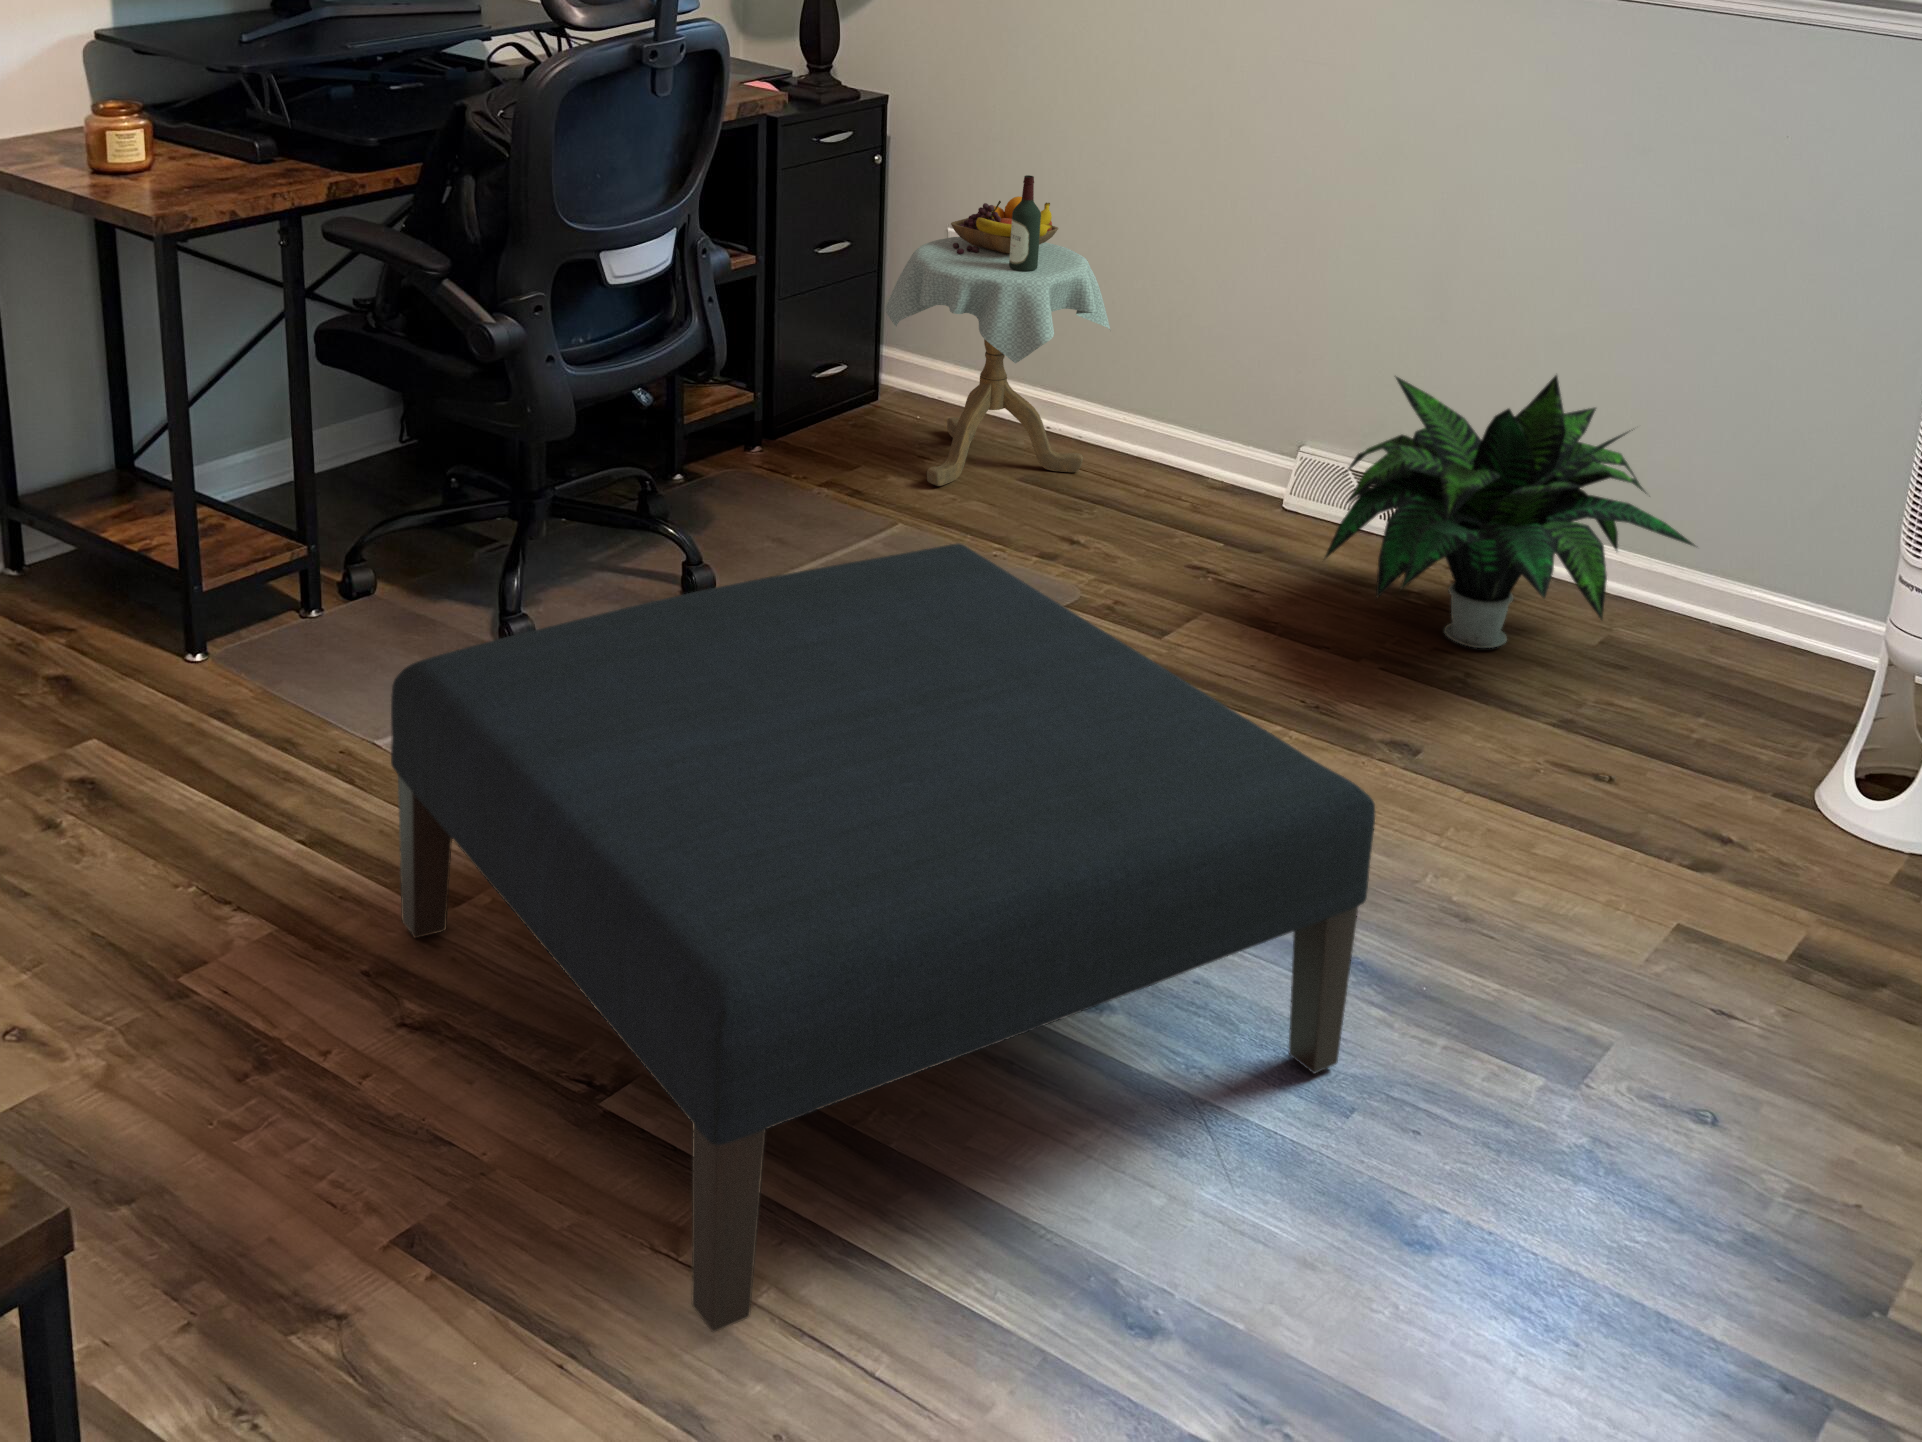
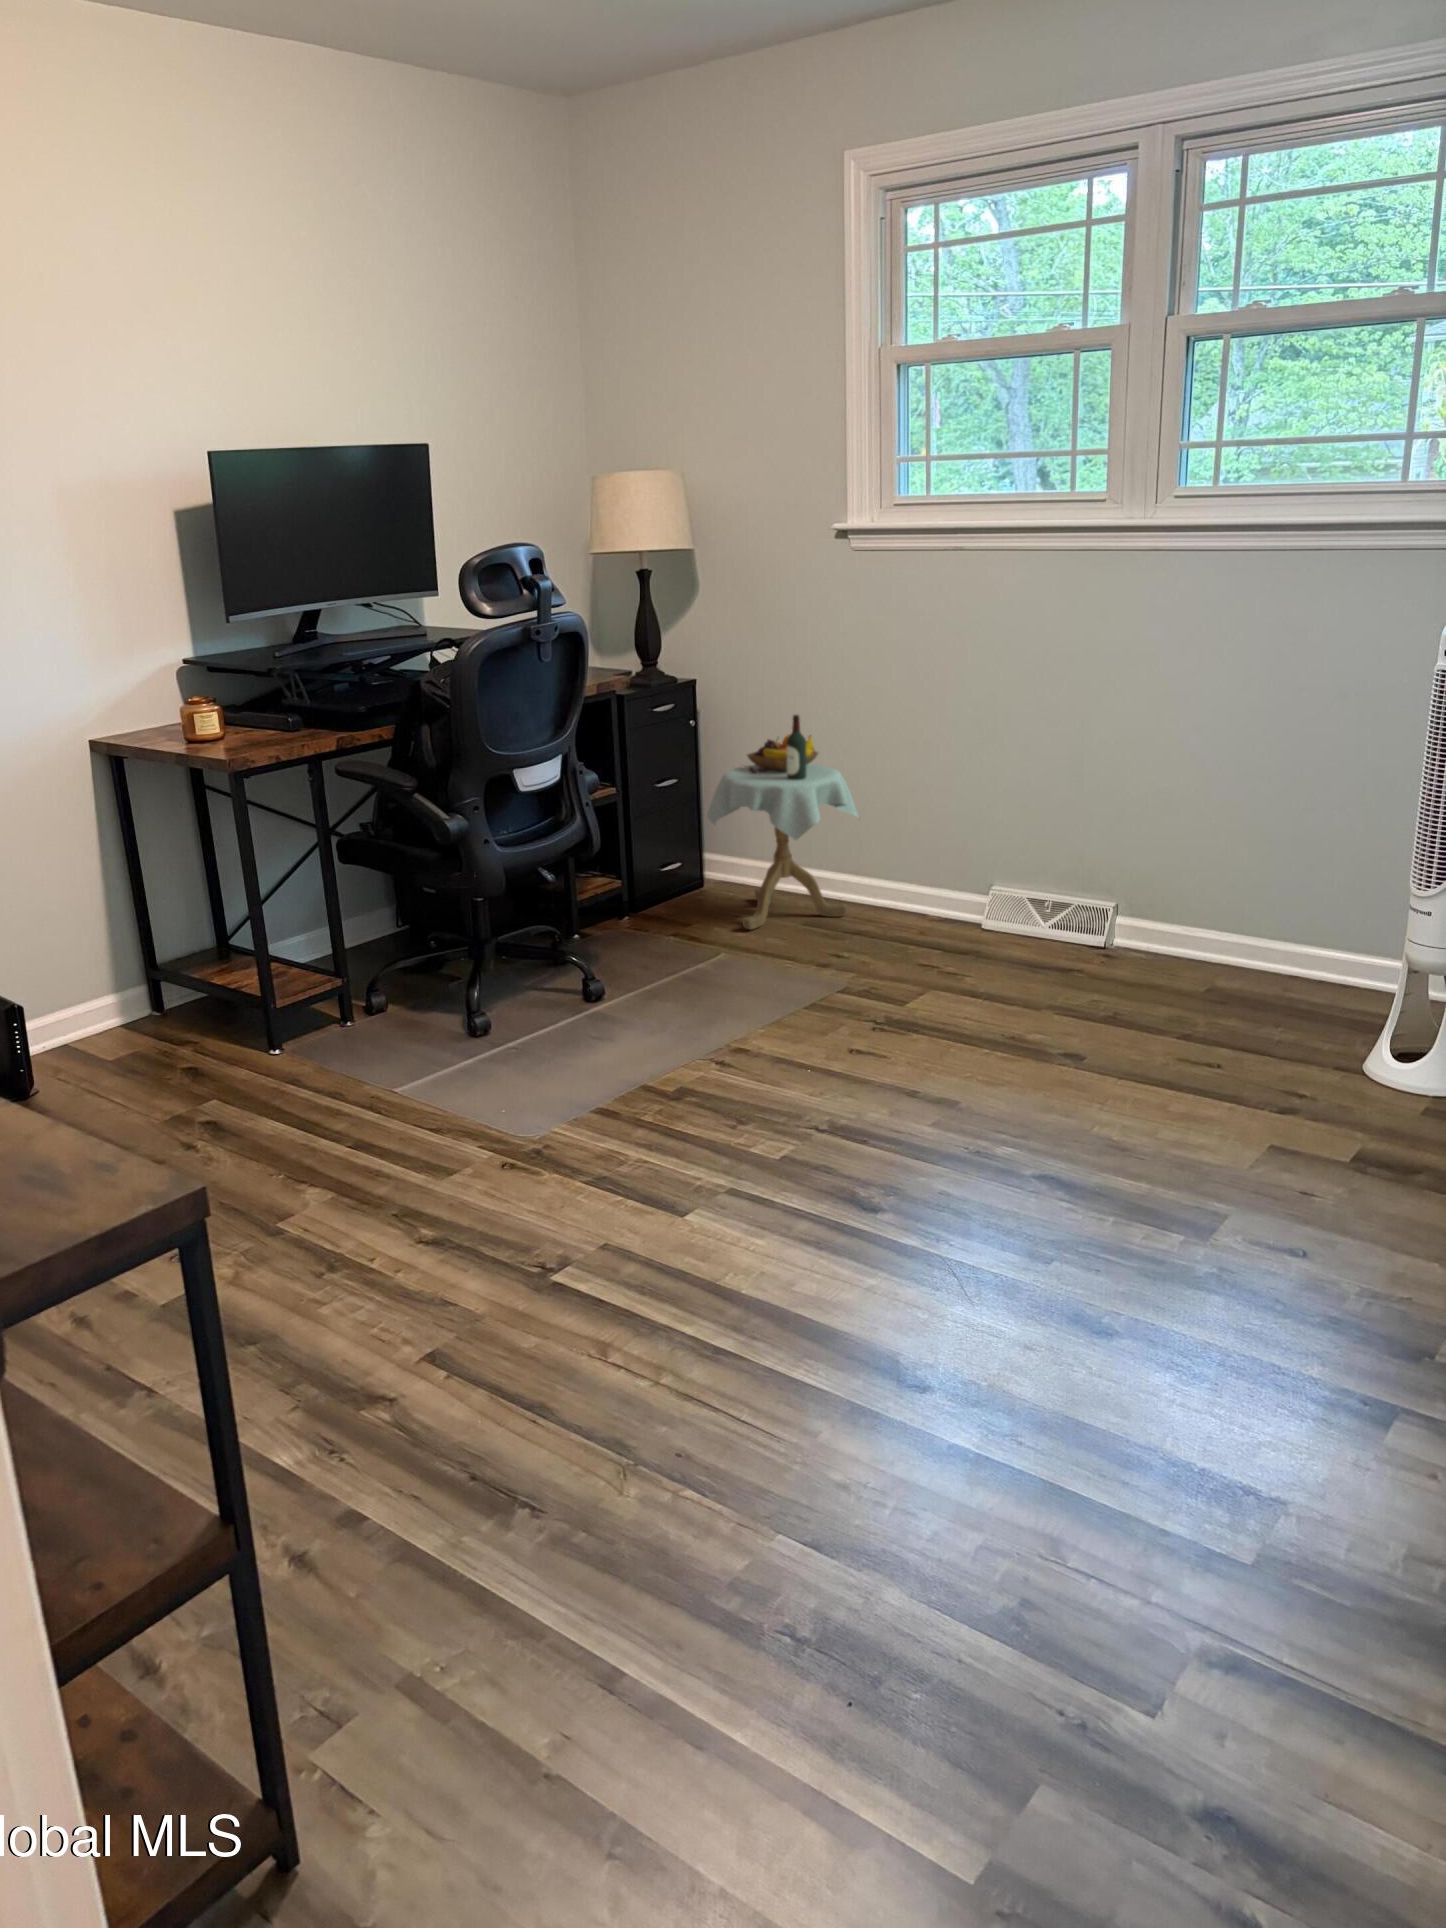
potted plant: present [1325,375,1695,648] -> none [1011,806,1272,999]
ottoman: present [391,543,1375,1332] -> none [398,931,1049,1395]

